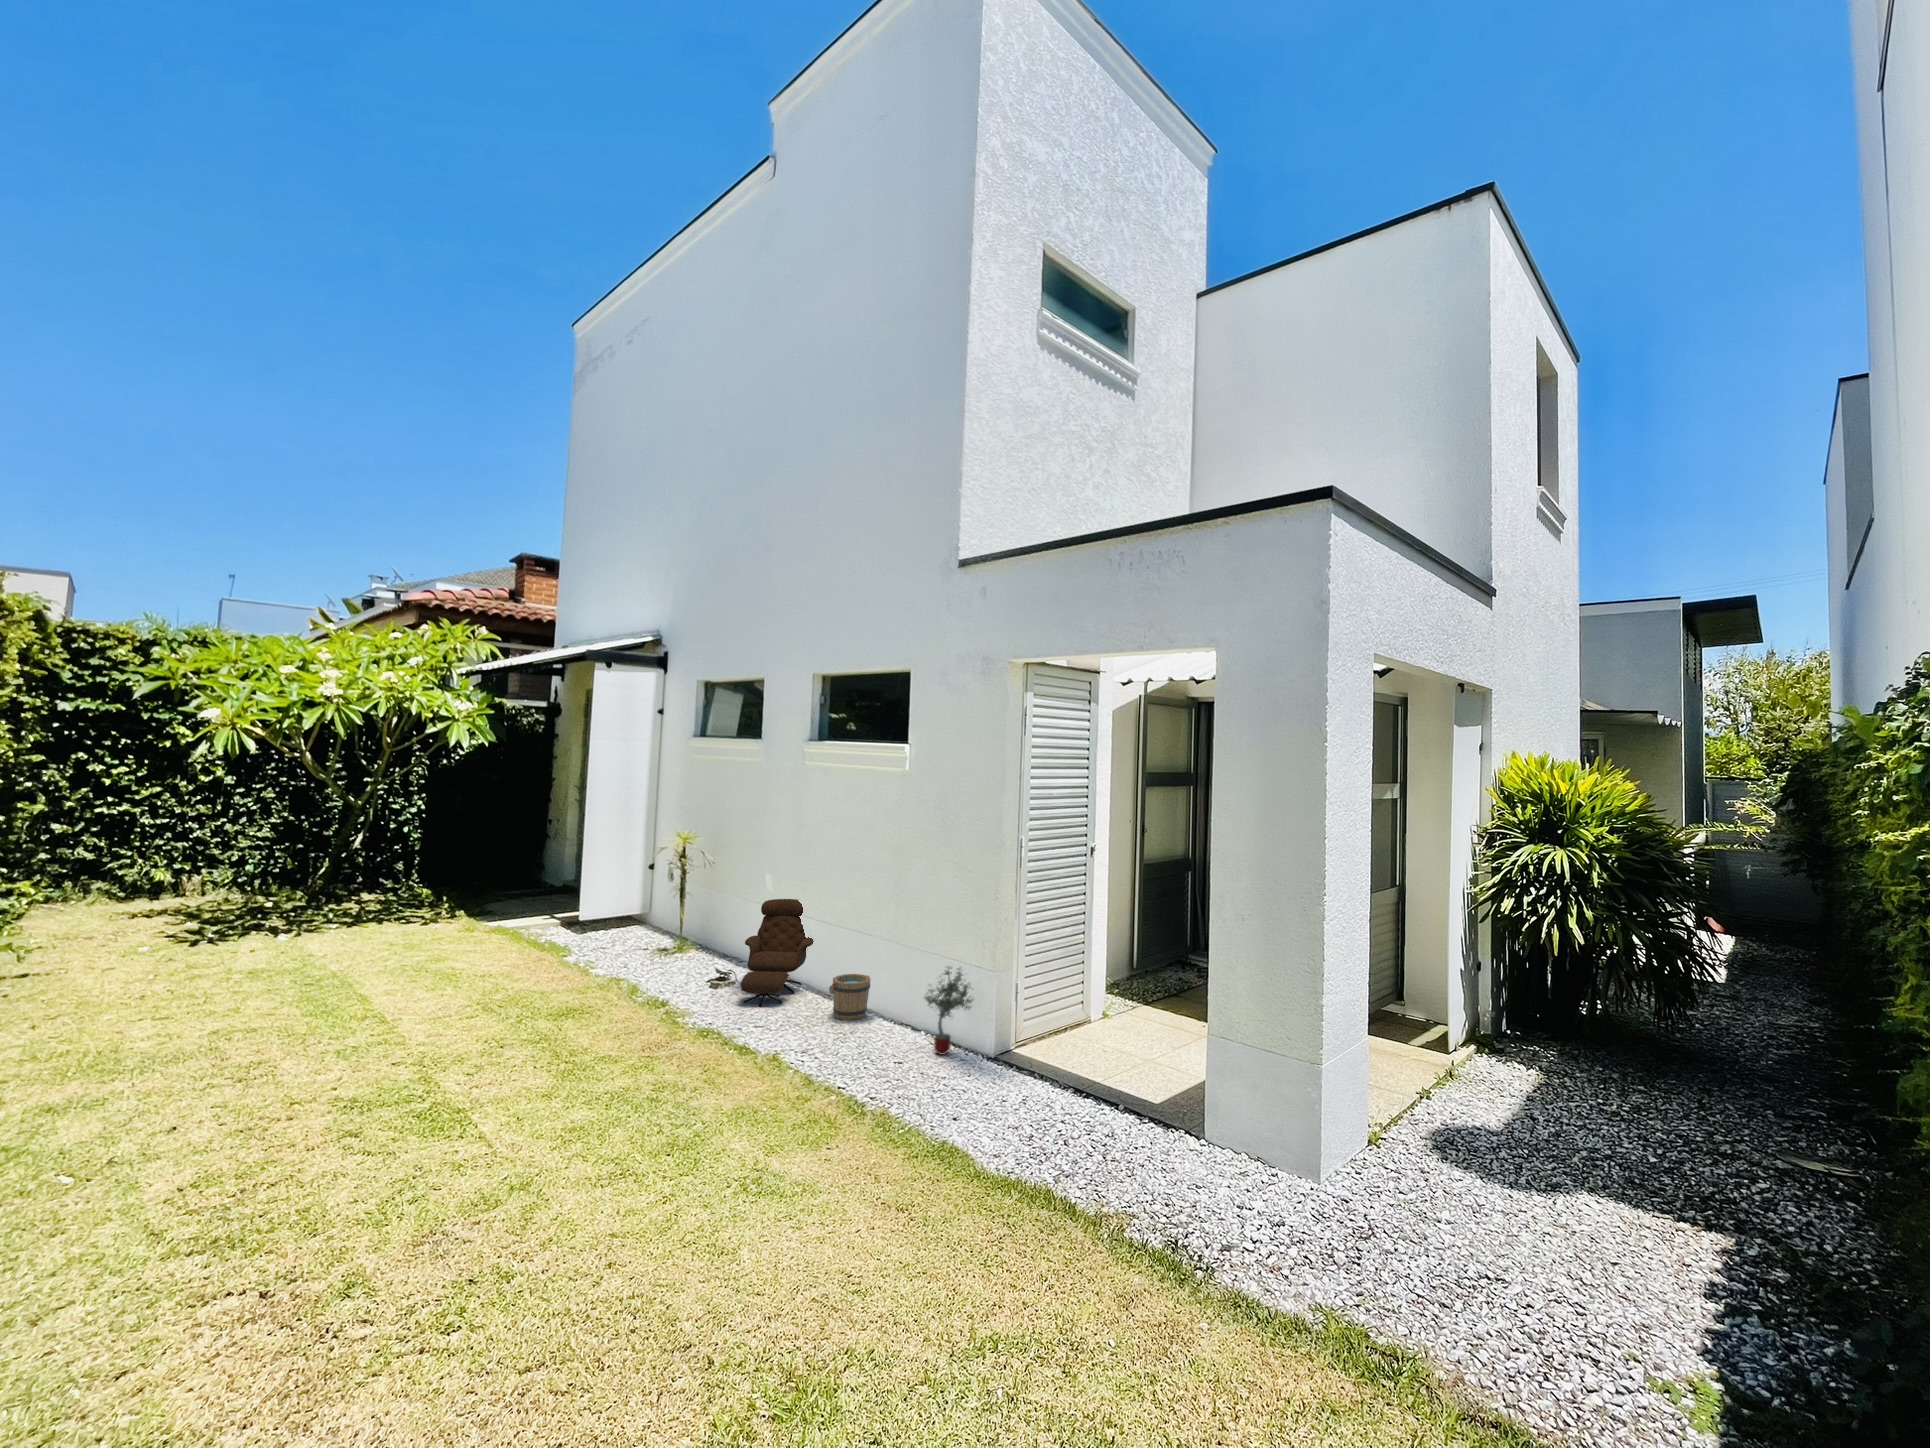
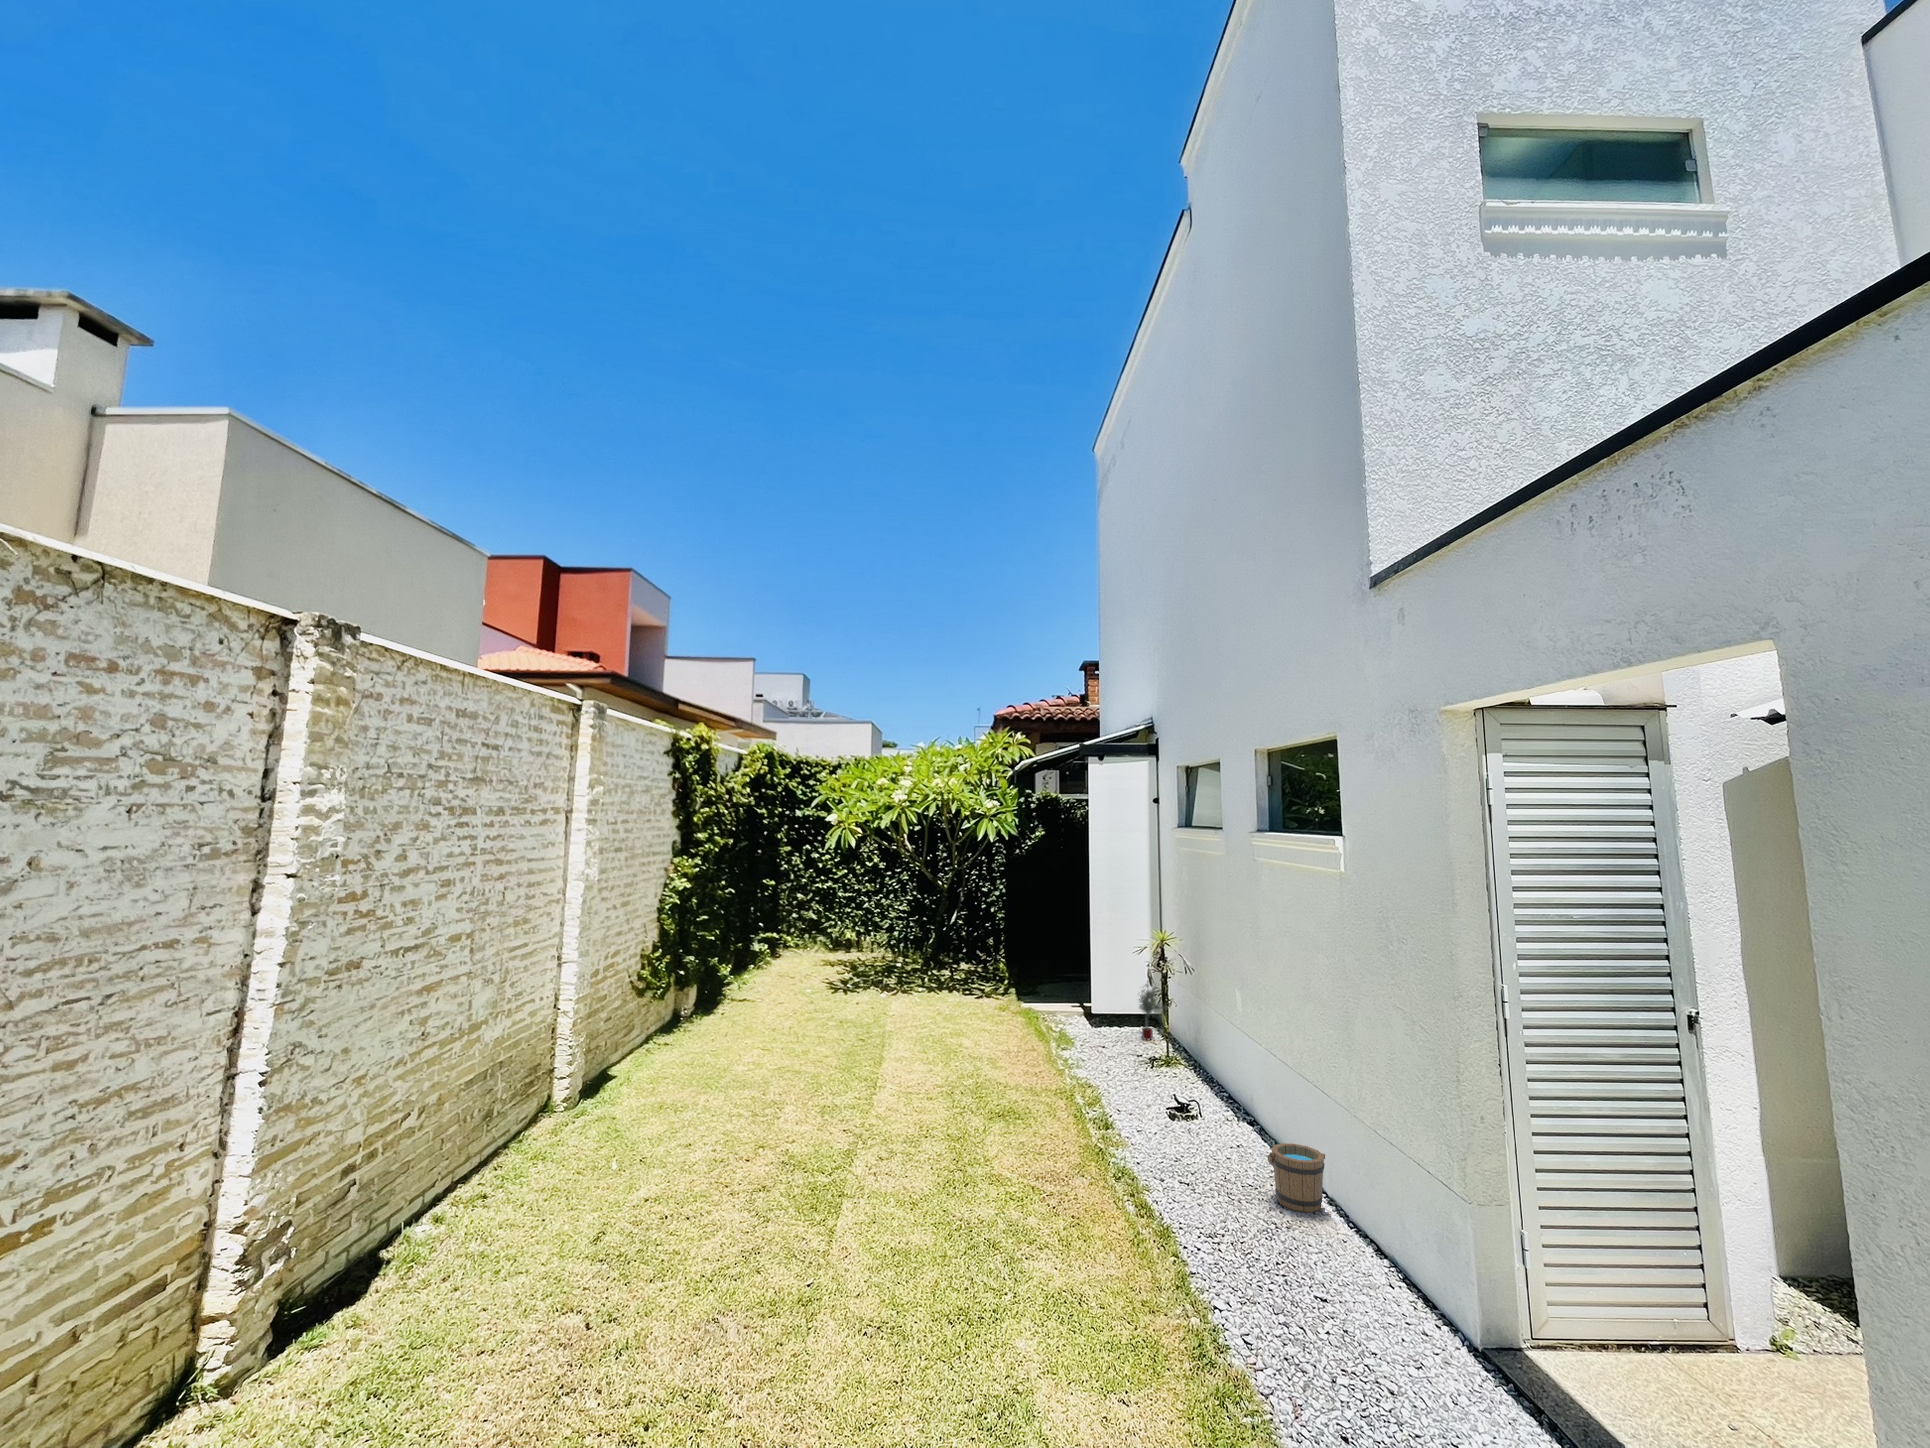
lounge chair: present [741,899,814,1007] -> none [1179,1025,1278,1161]
potted tree: present [924,966,973,1055] -> present [1139,981,1166,1040]

